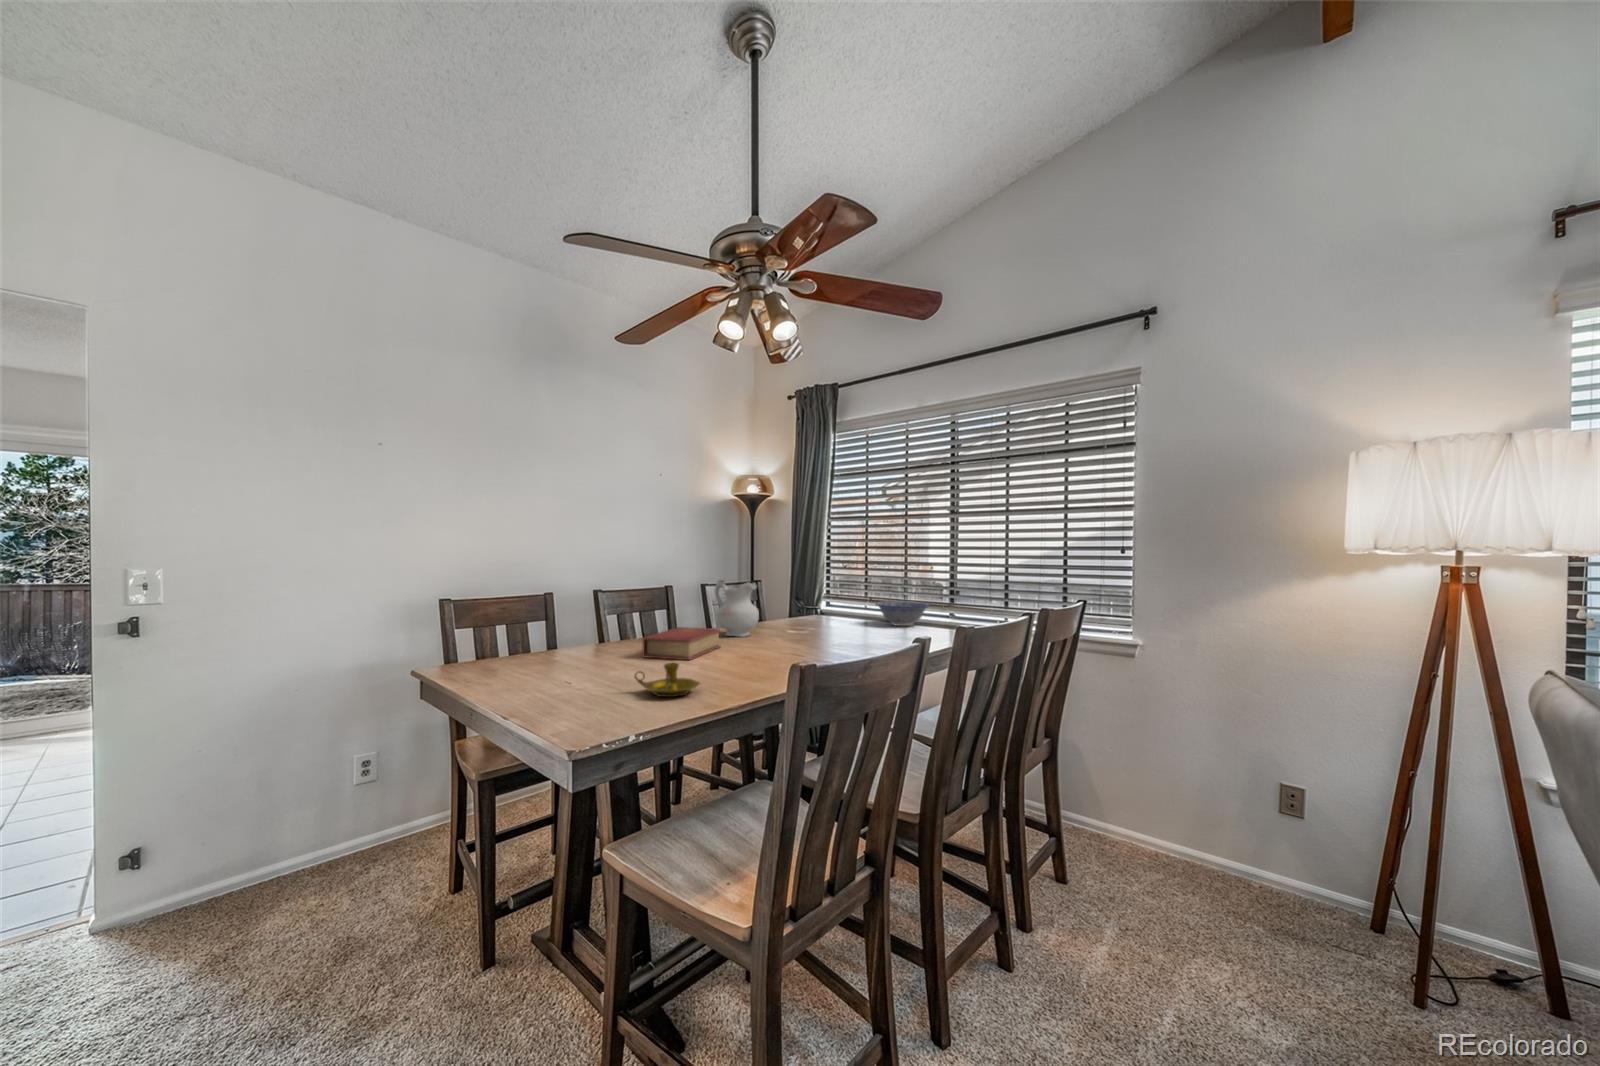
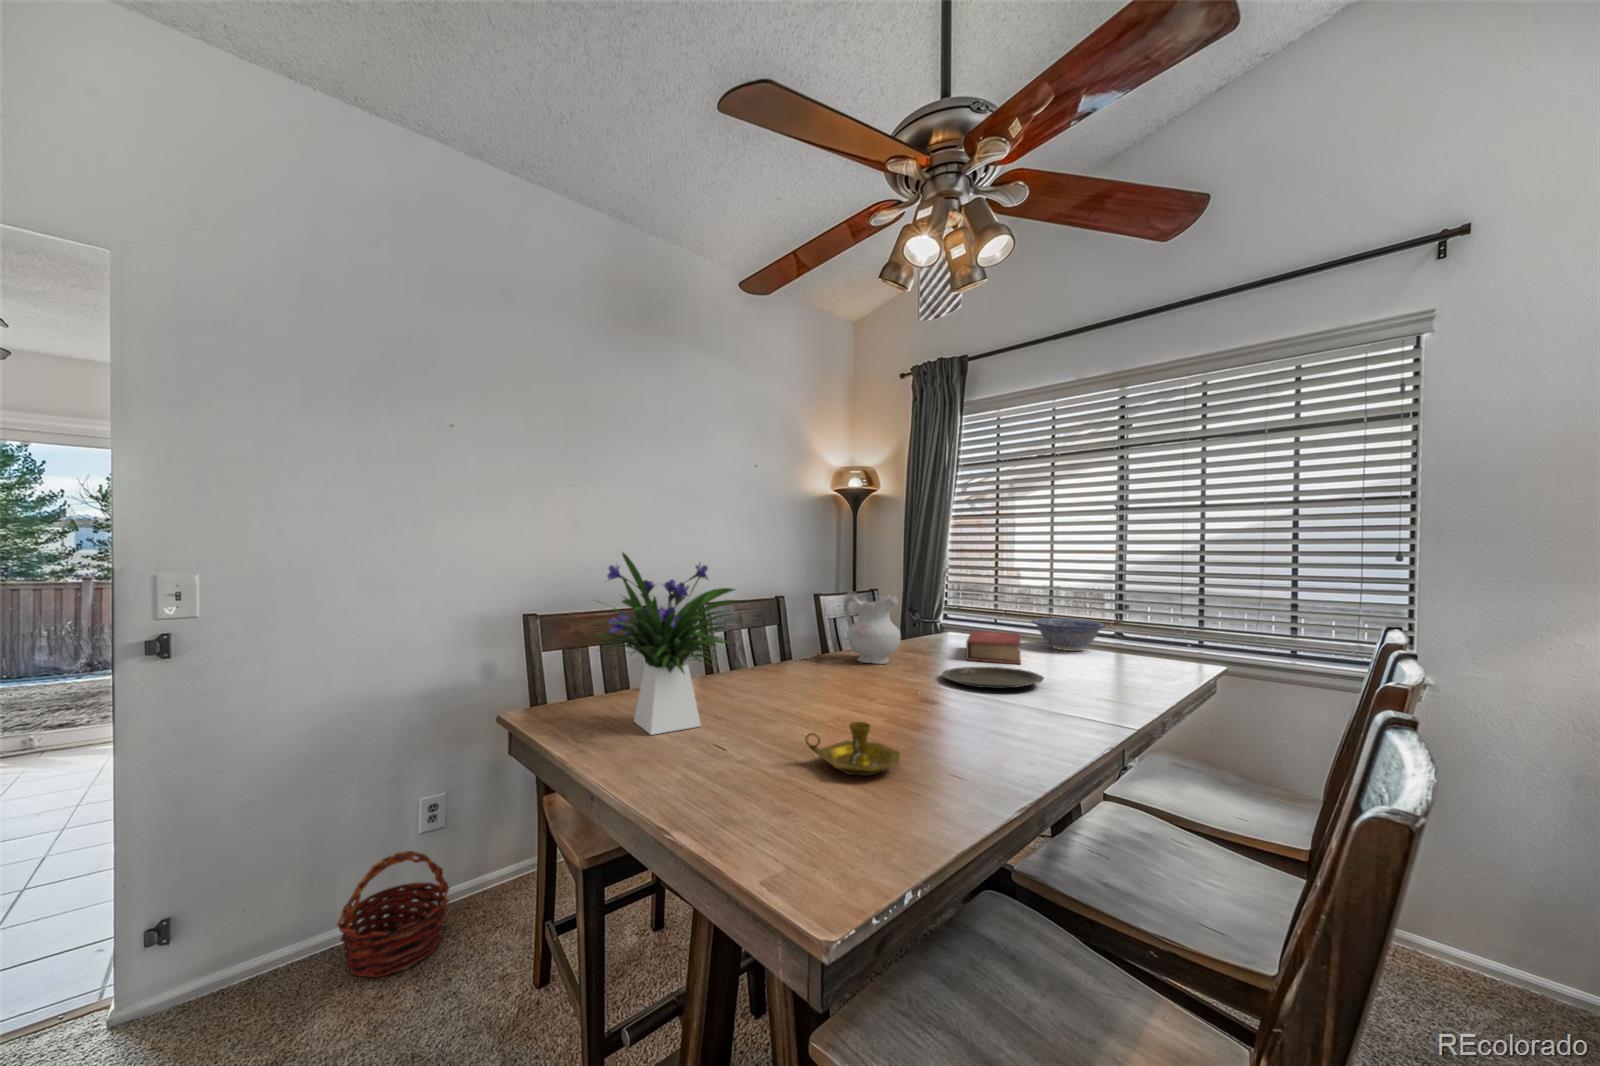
flower arrangement: none [474,547,604,680] -> present [596,553,739,735]
book: present [642,627,720,660] -> present [966,631,1021,664]
plate: none [779,636,854,649] -> present [942,667,1044,688]
basket: none [283,794,381,893] -> present [337,851,449,978]

